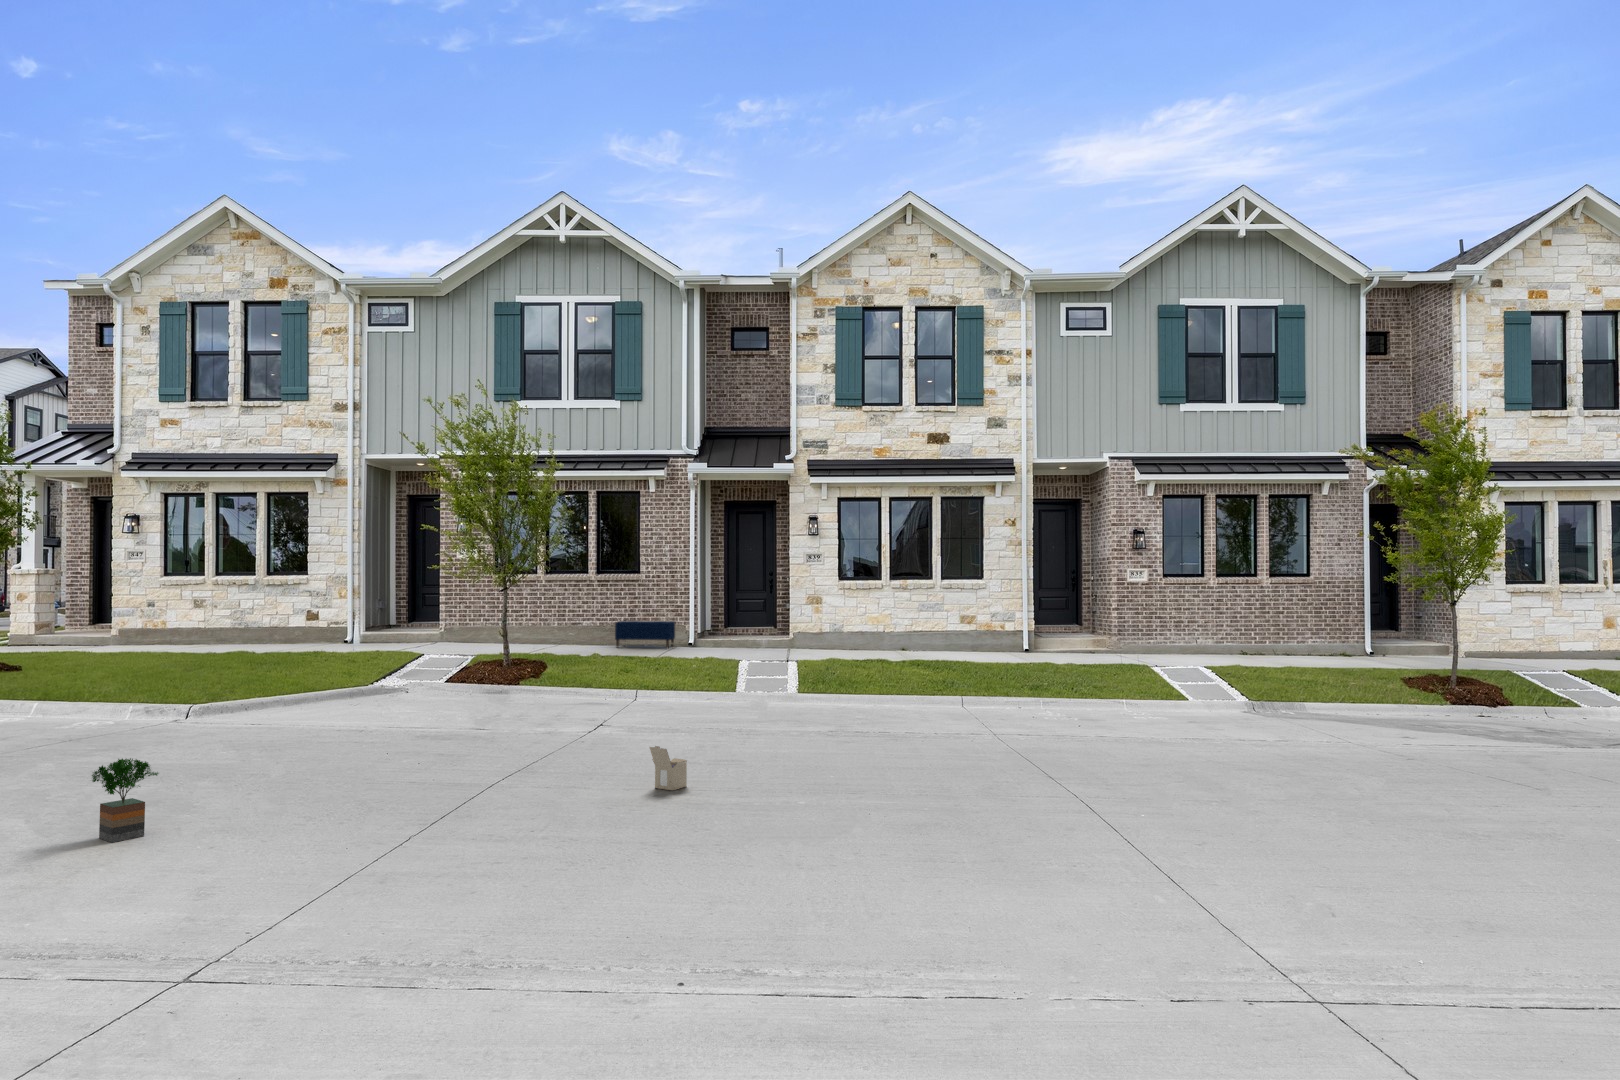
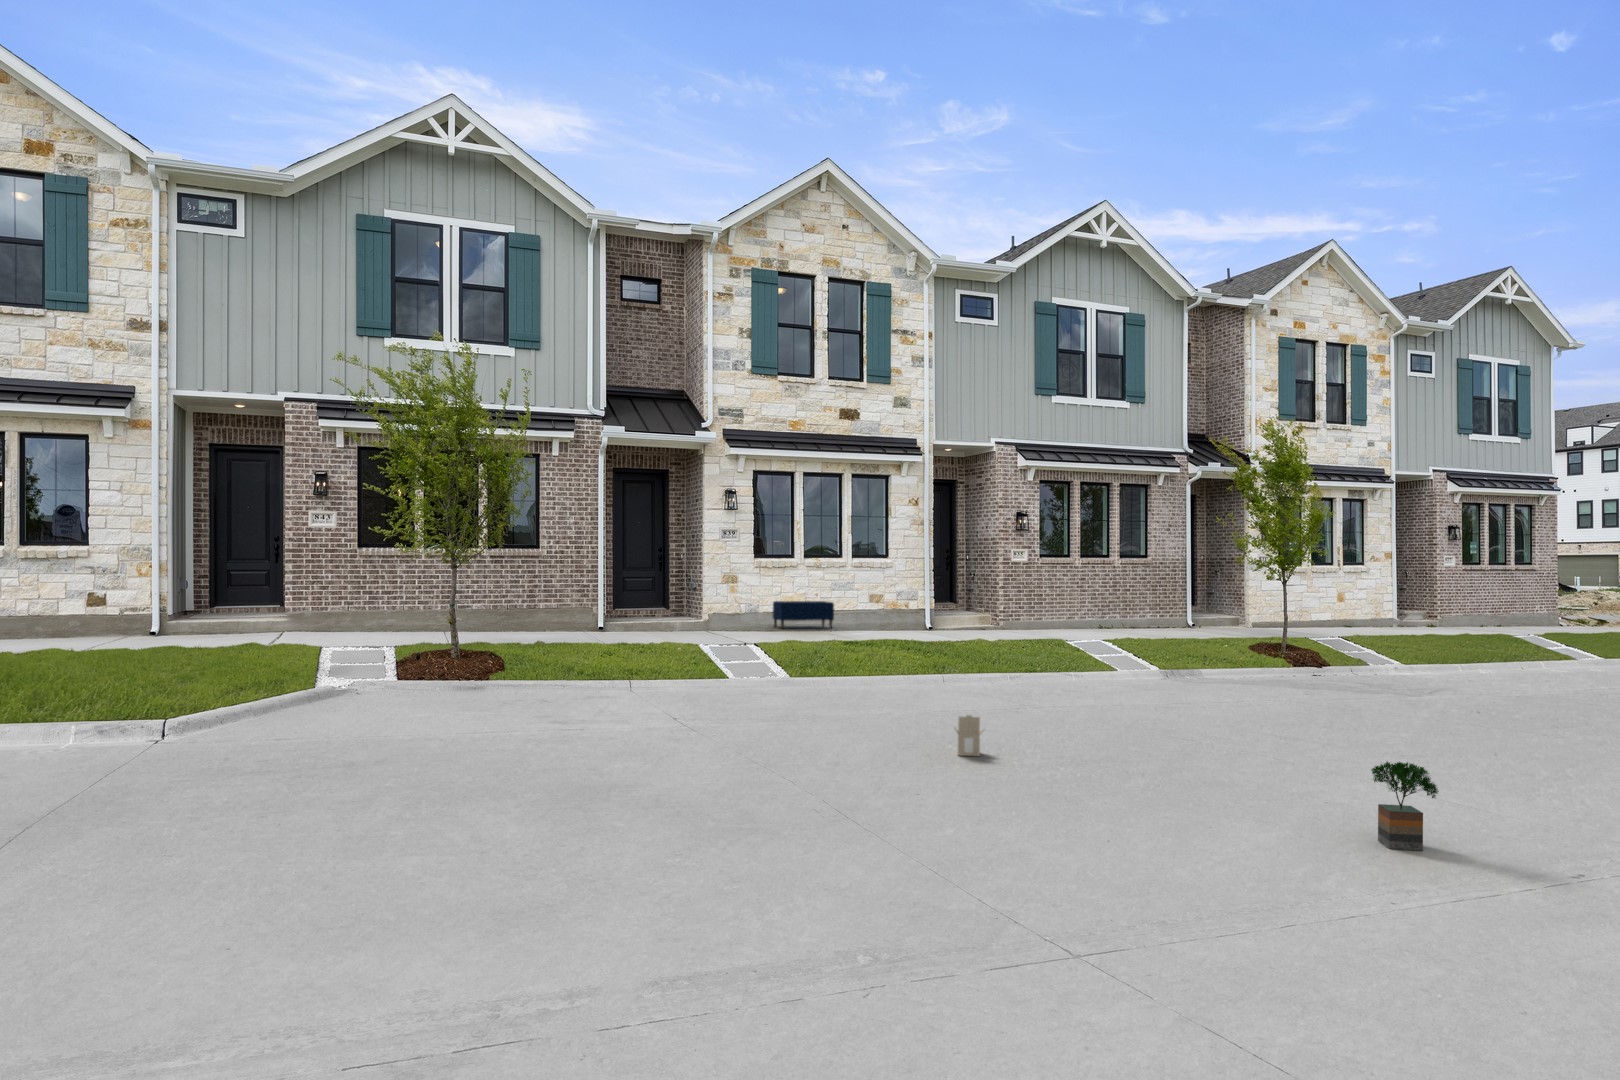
bench: present [615,621,675,648] -> present [773,601,834,629]
potted tree: present [92,758,158,843] -> present [1371,761,1439,851]

